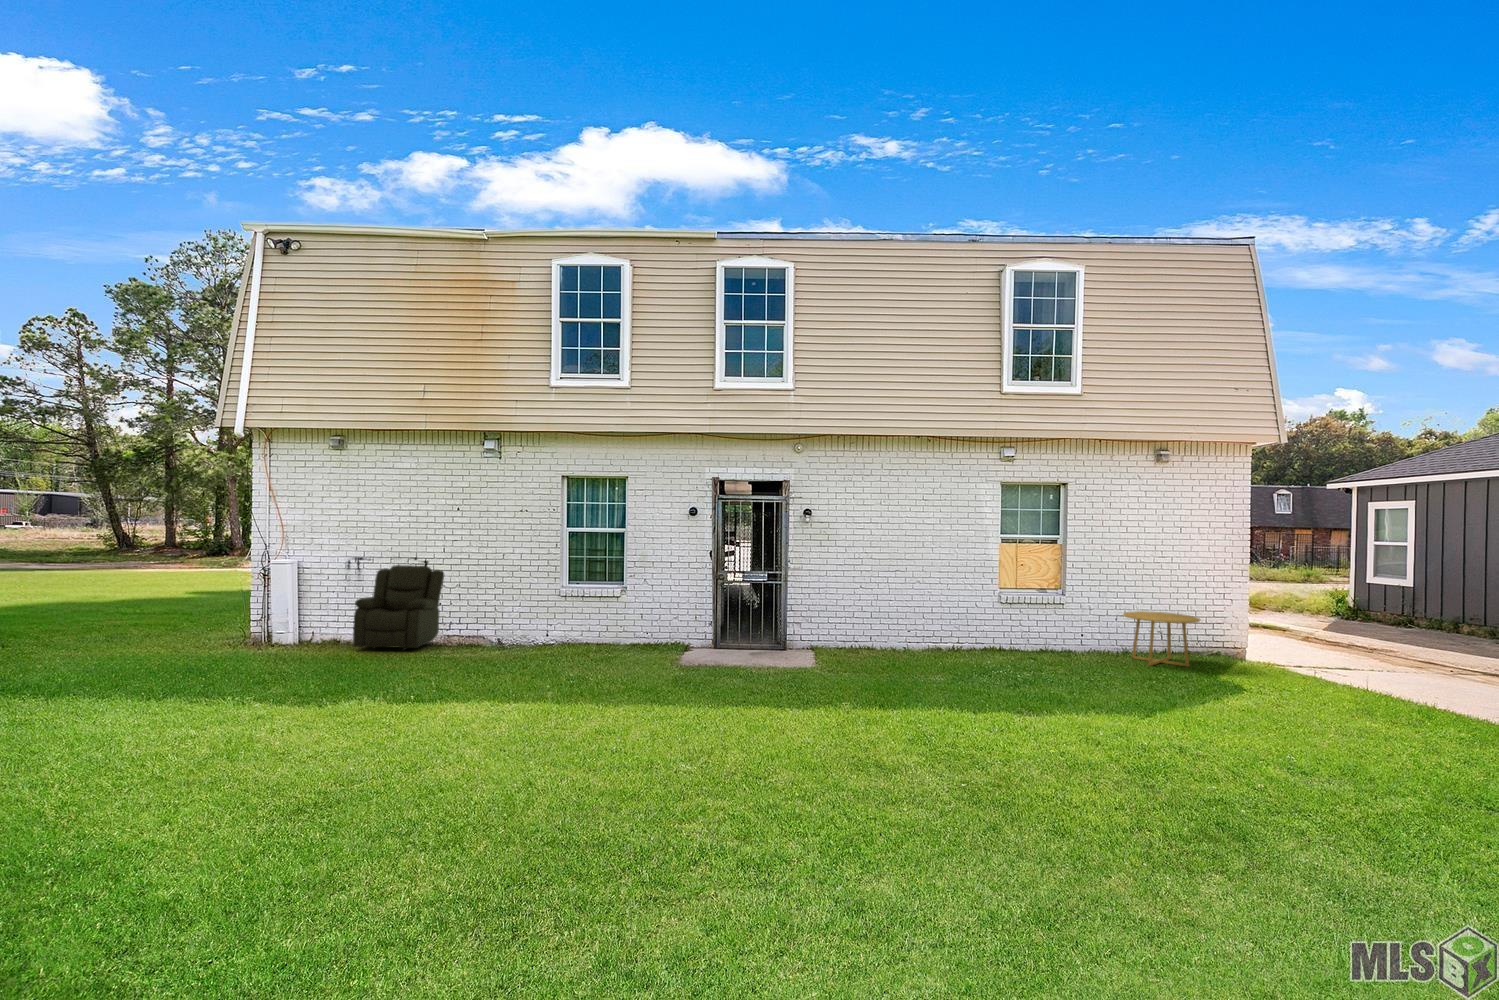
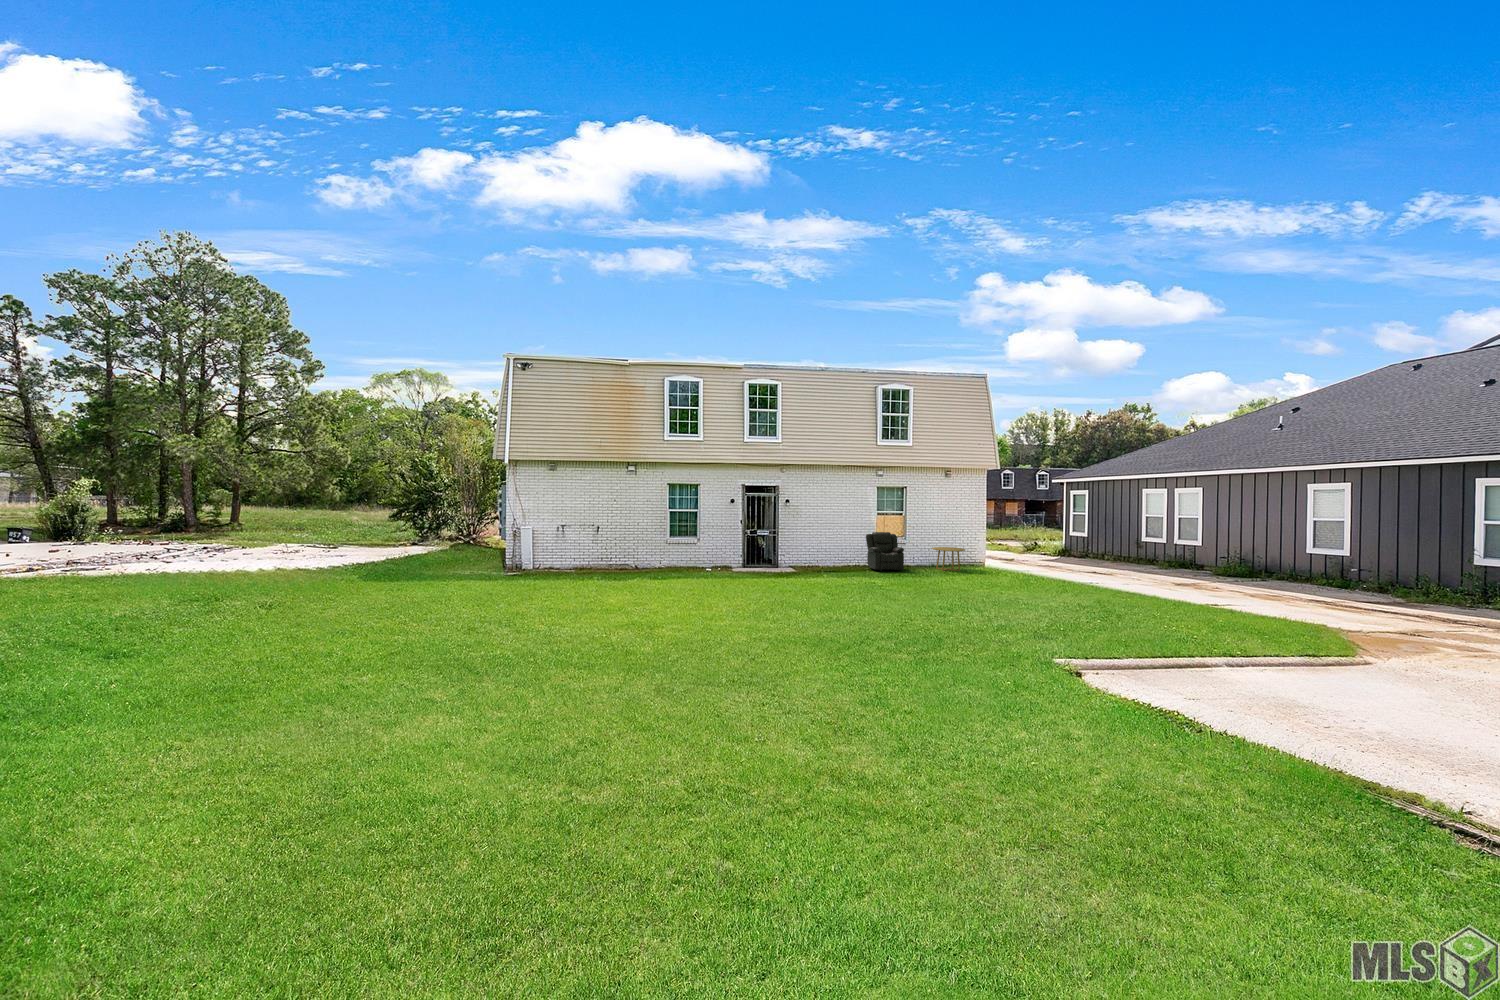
chair: present [353,565,444,651] -> present [866,532,904,571]

